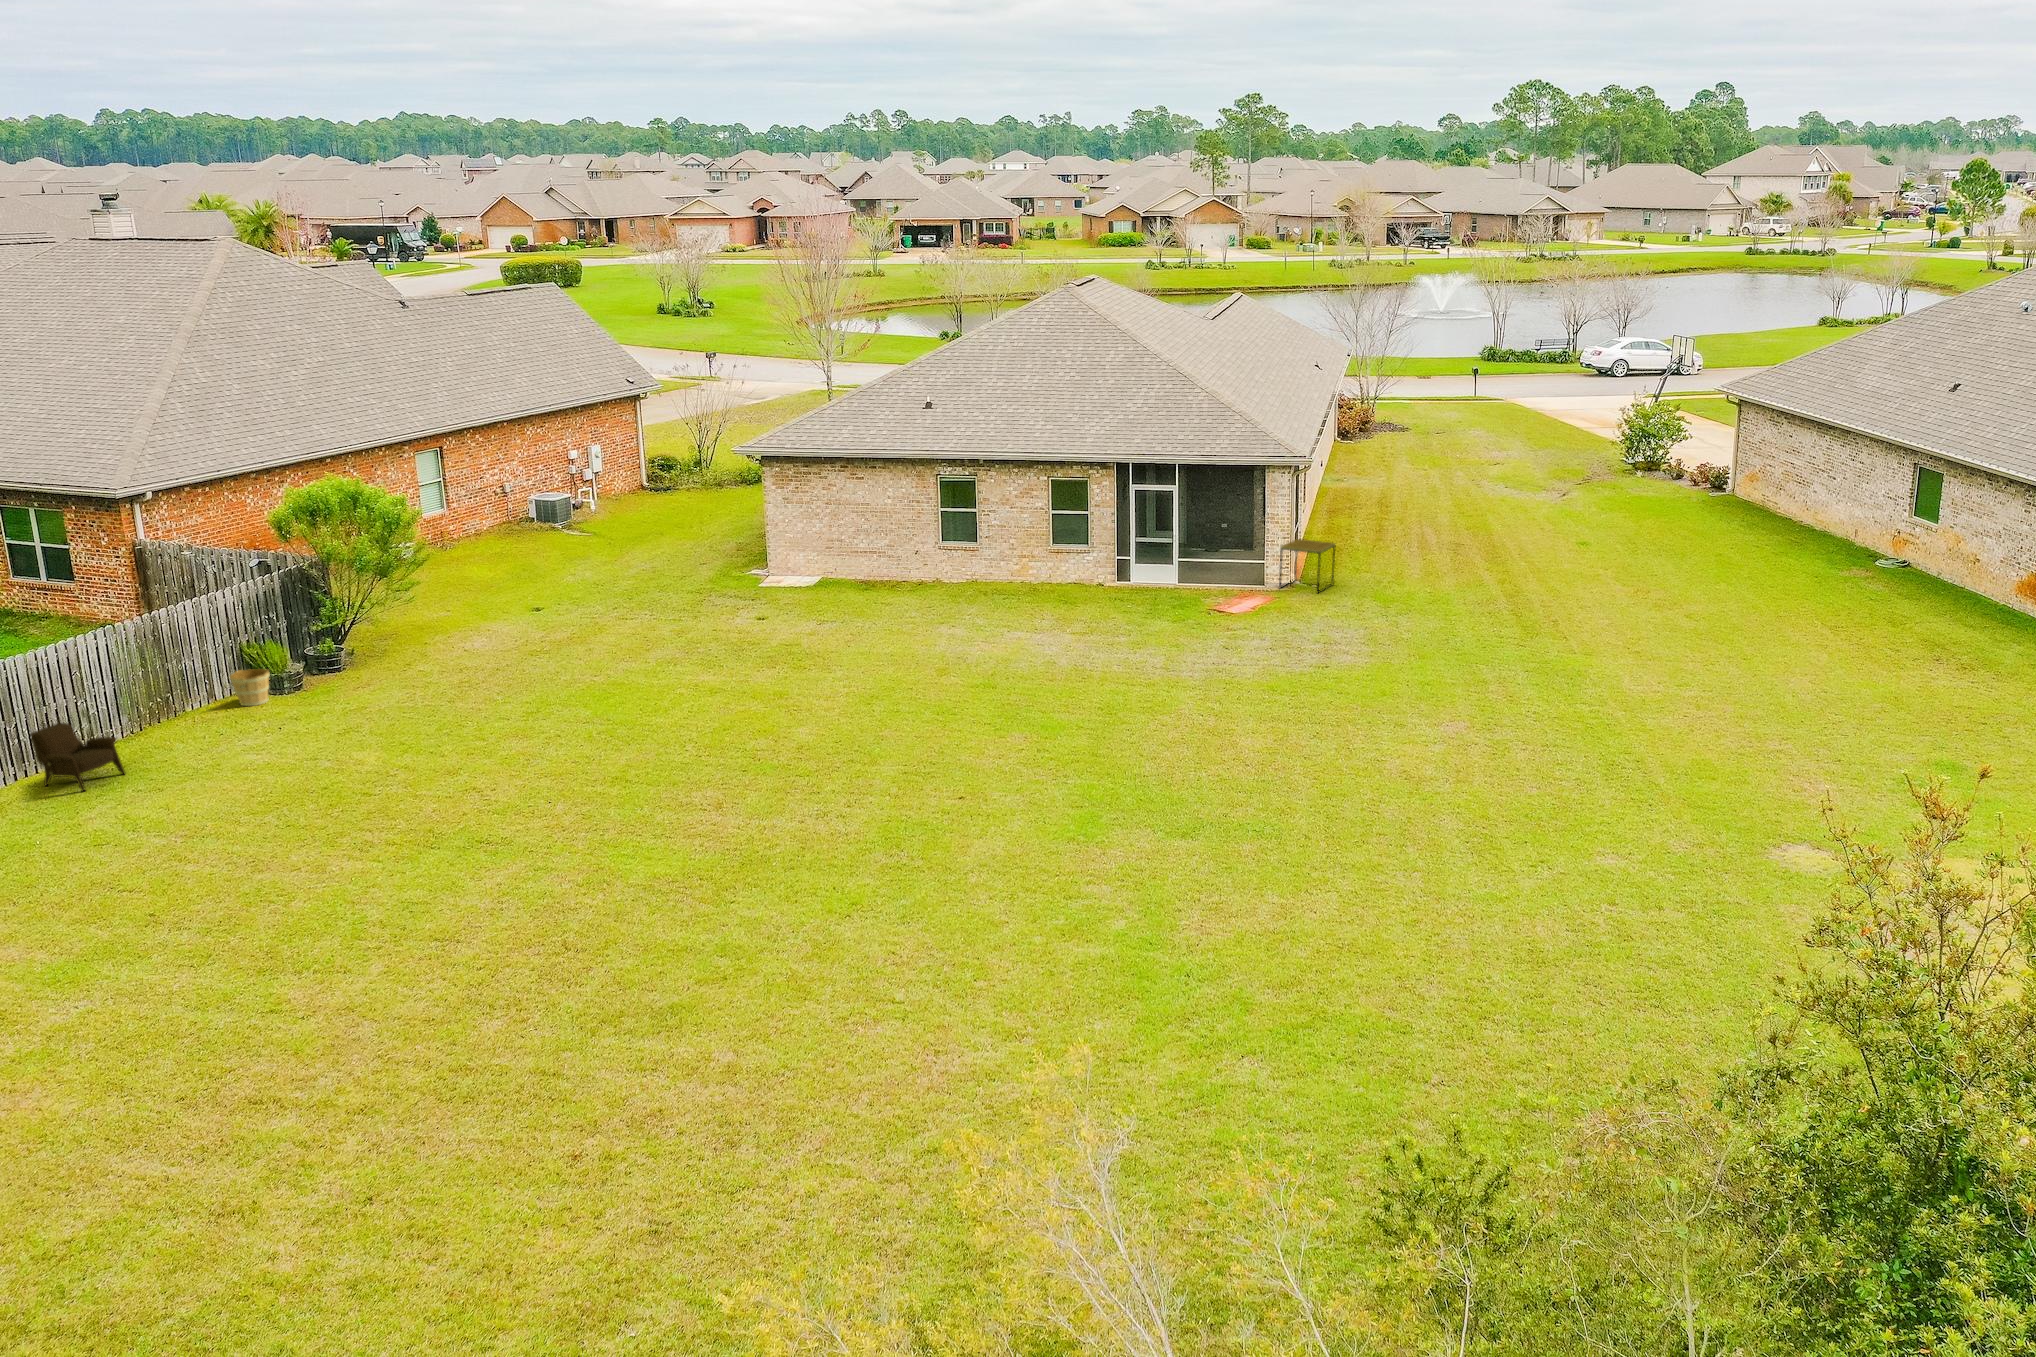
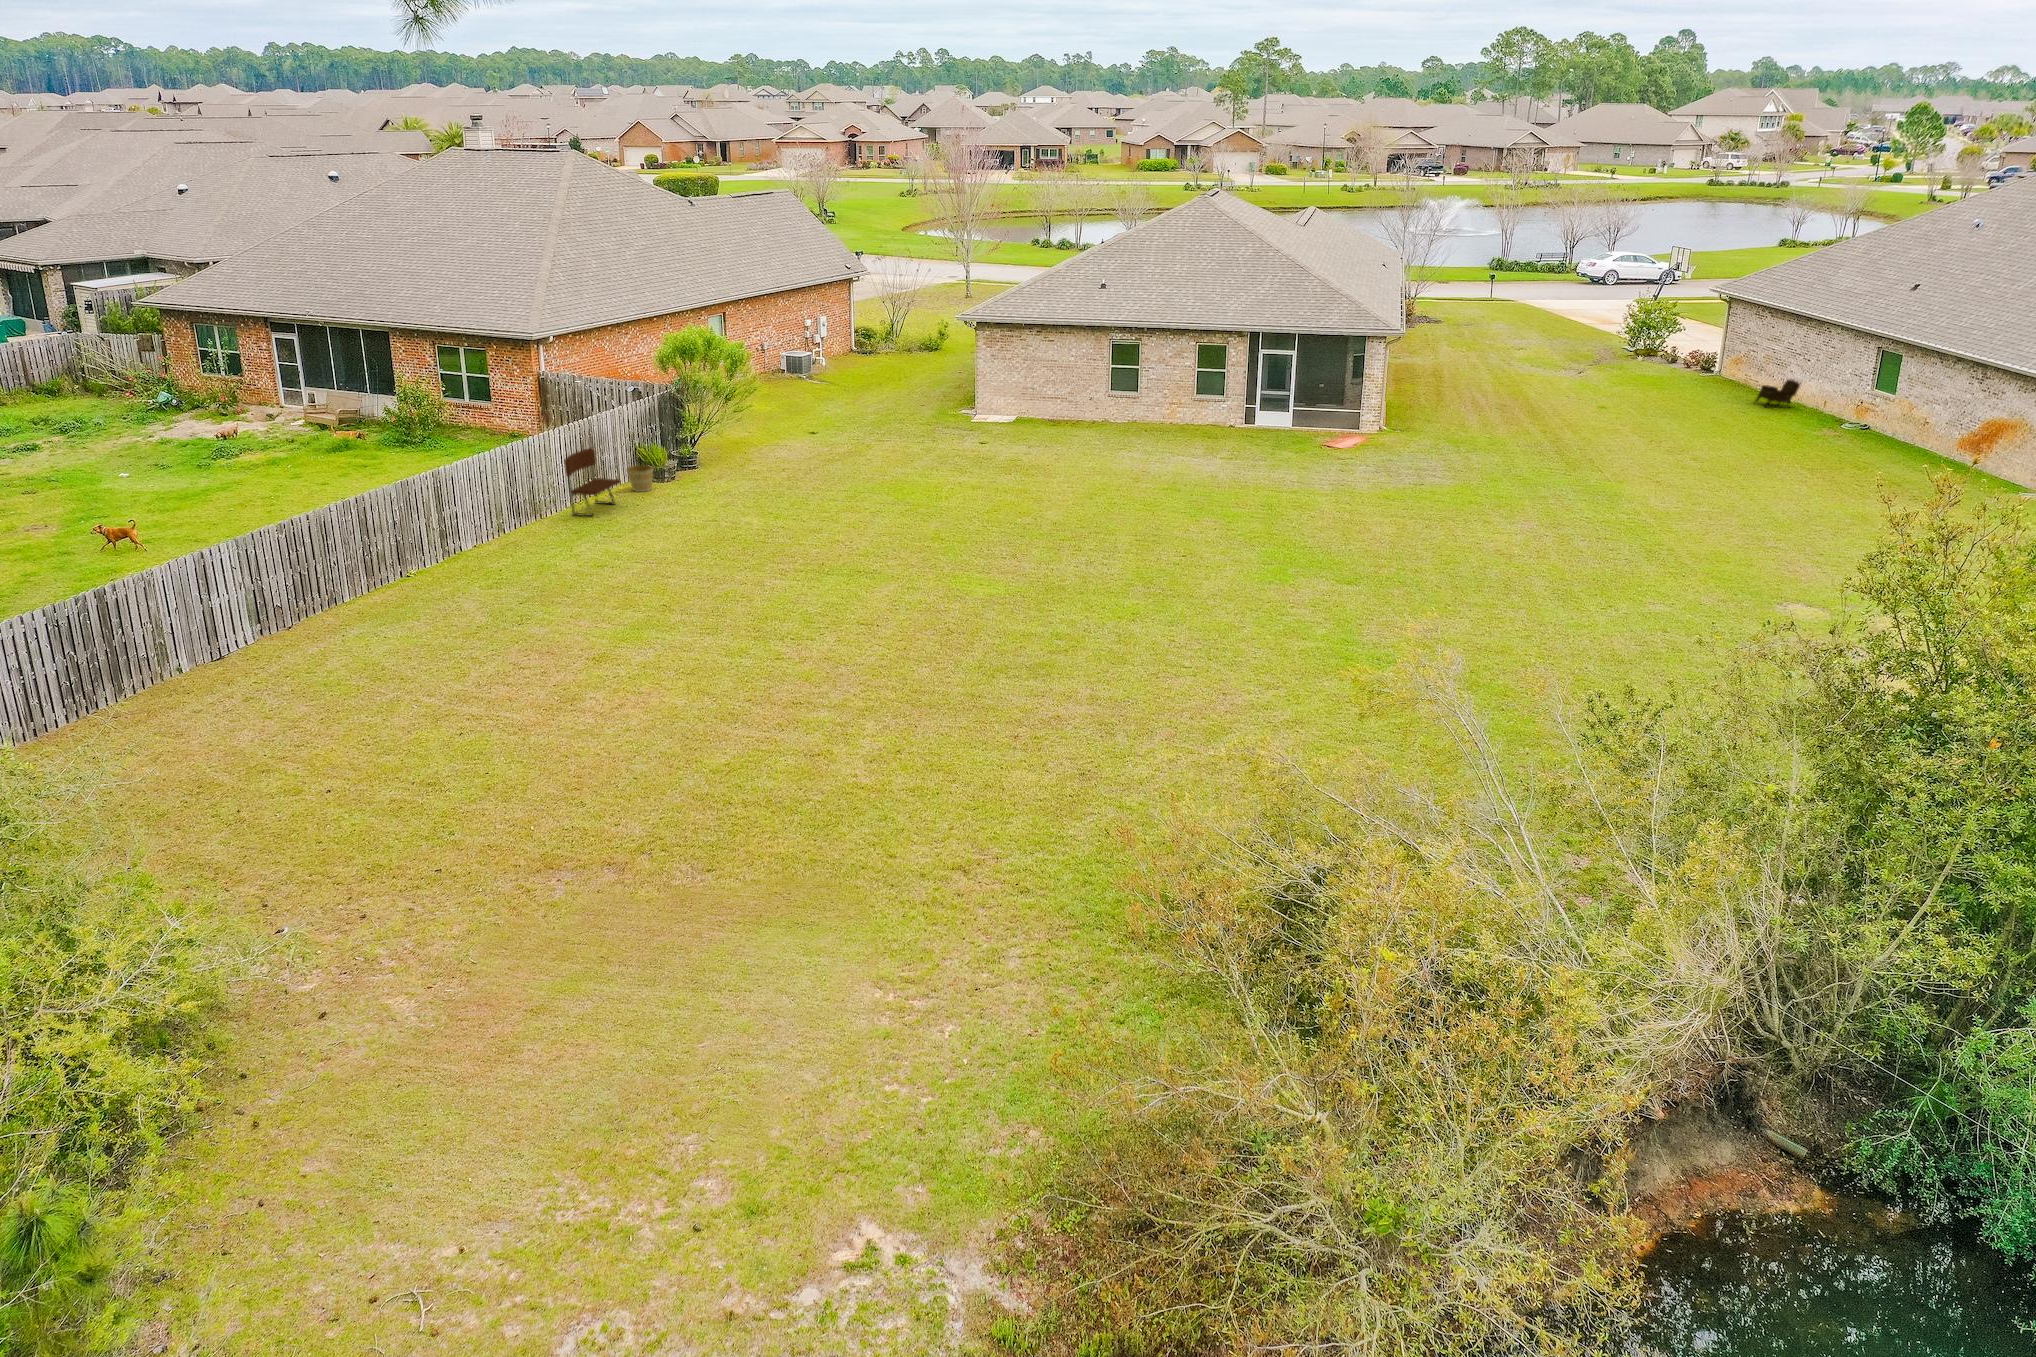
side table: present [1279,539,1335,594] -> none [1373,395,1419,437]
bench: none [118,652,210,748] -> present [564,448,620,516]
armchair: present [30,723,125,791] -> present [1755,380,1800,407]

